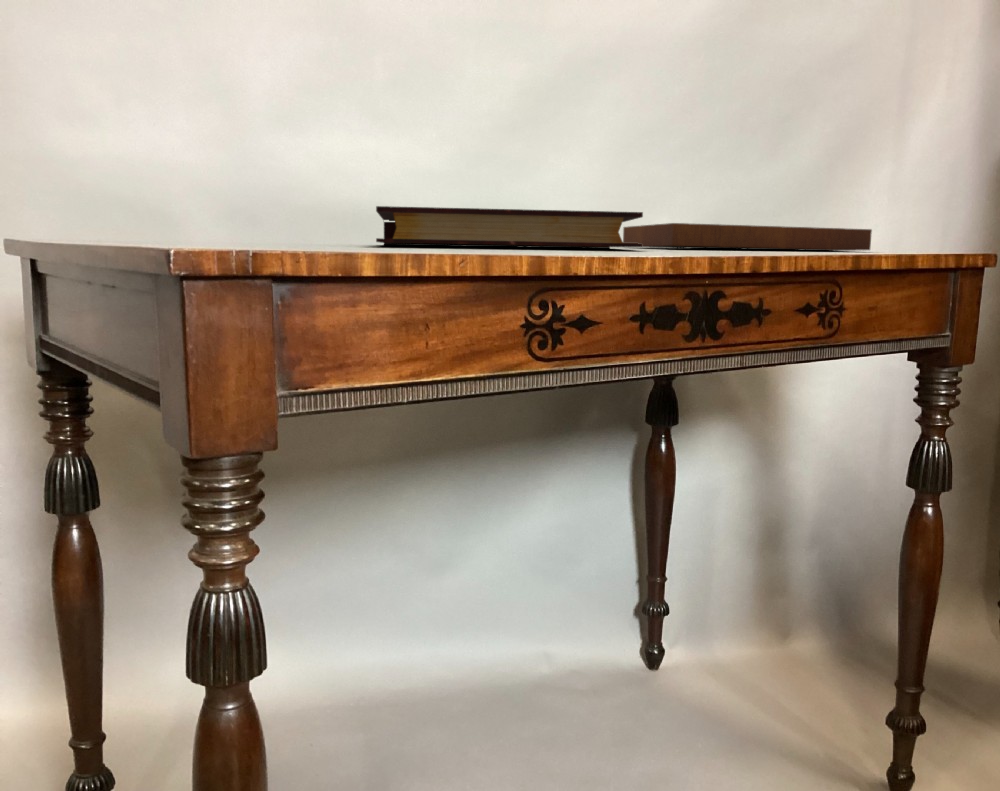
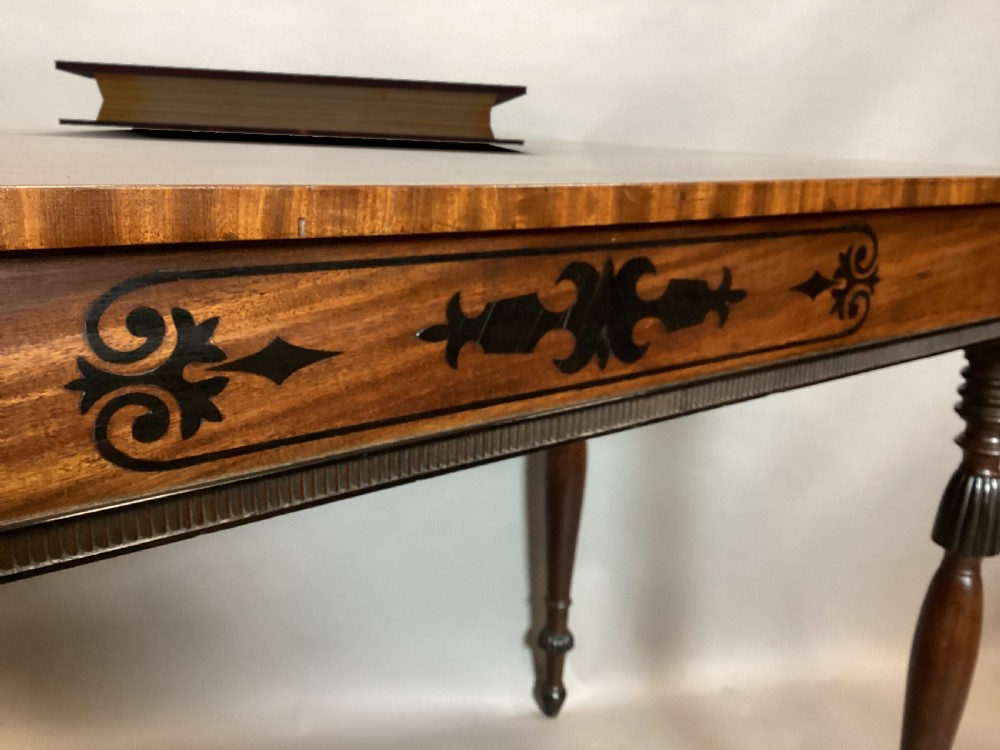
tray: present [623,223,872,251] -> none [519,41,872,156]

